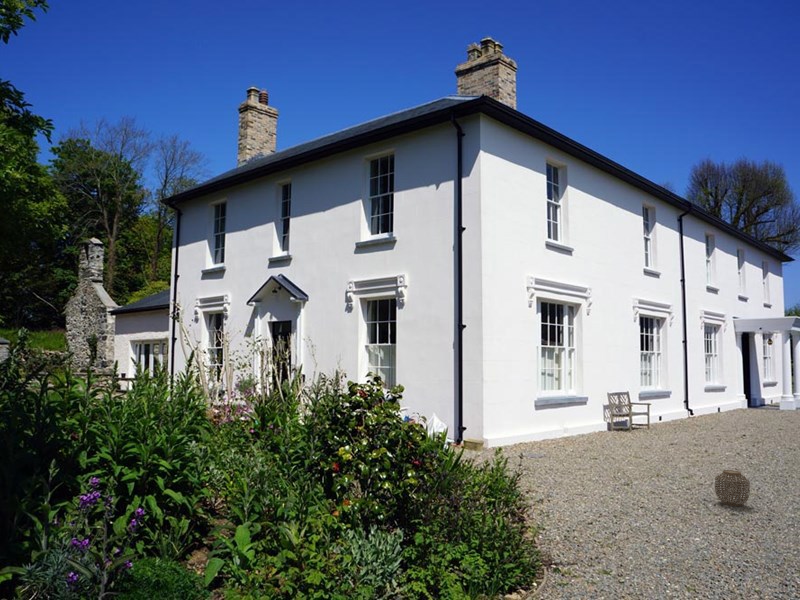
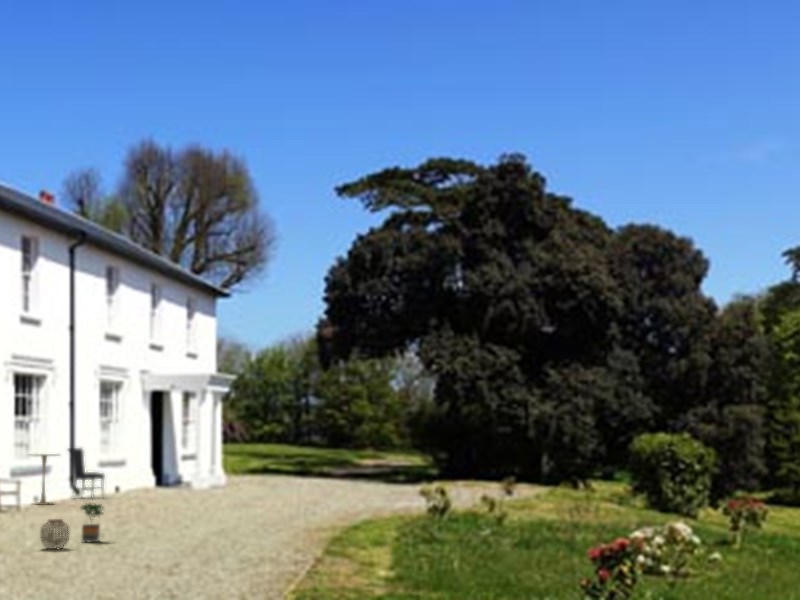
chair: none [682,377,715,420] -> present [69,448,105,498]
pedestal table: none [654,382,682,424] -> present [34,454,56,505]
potted tree: none [748,450,781,496] -> present [81,503,104,542]

